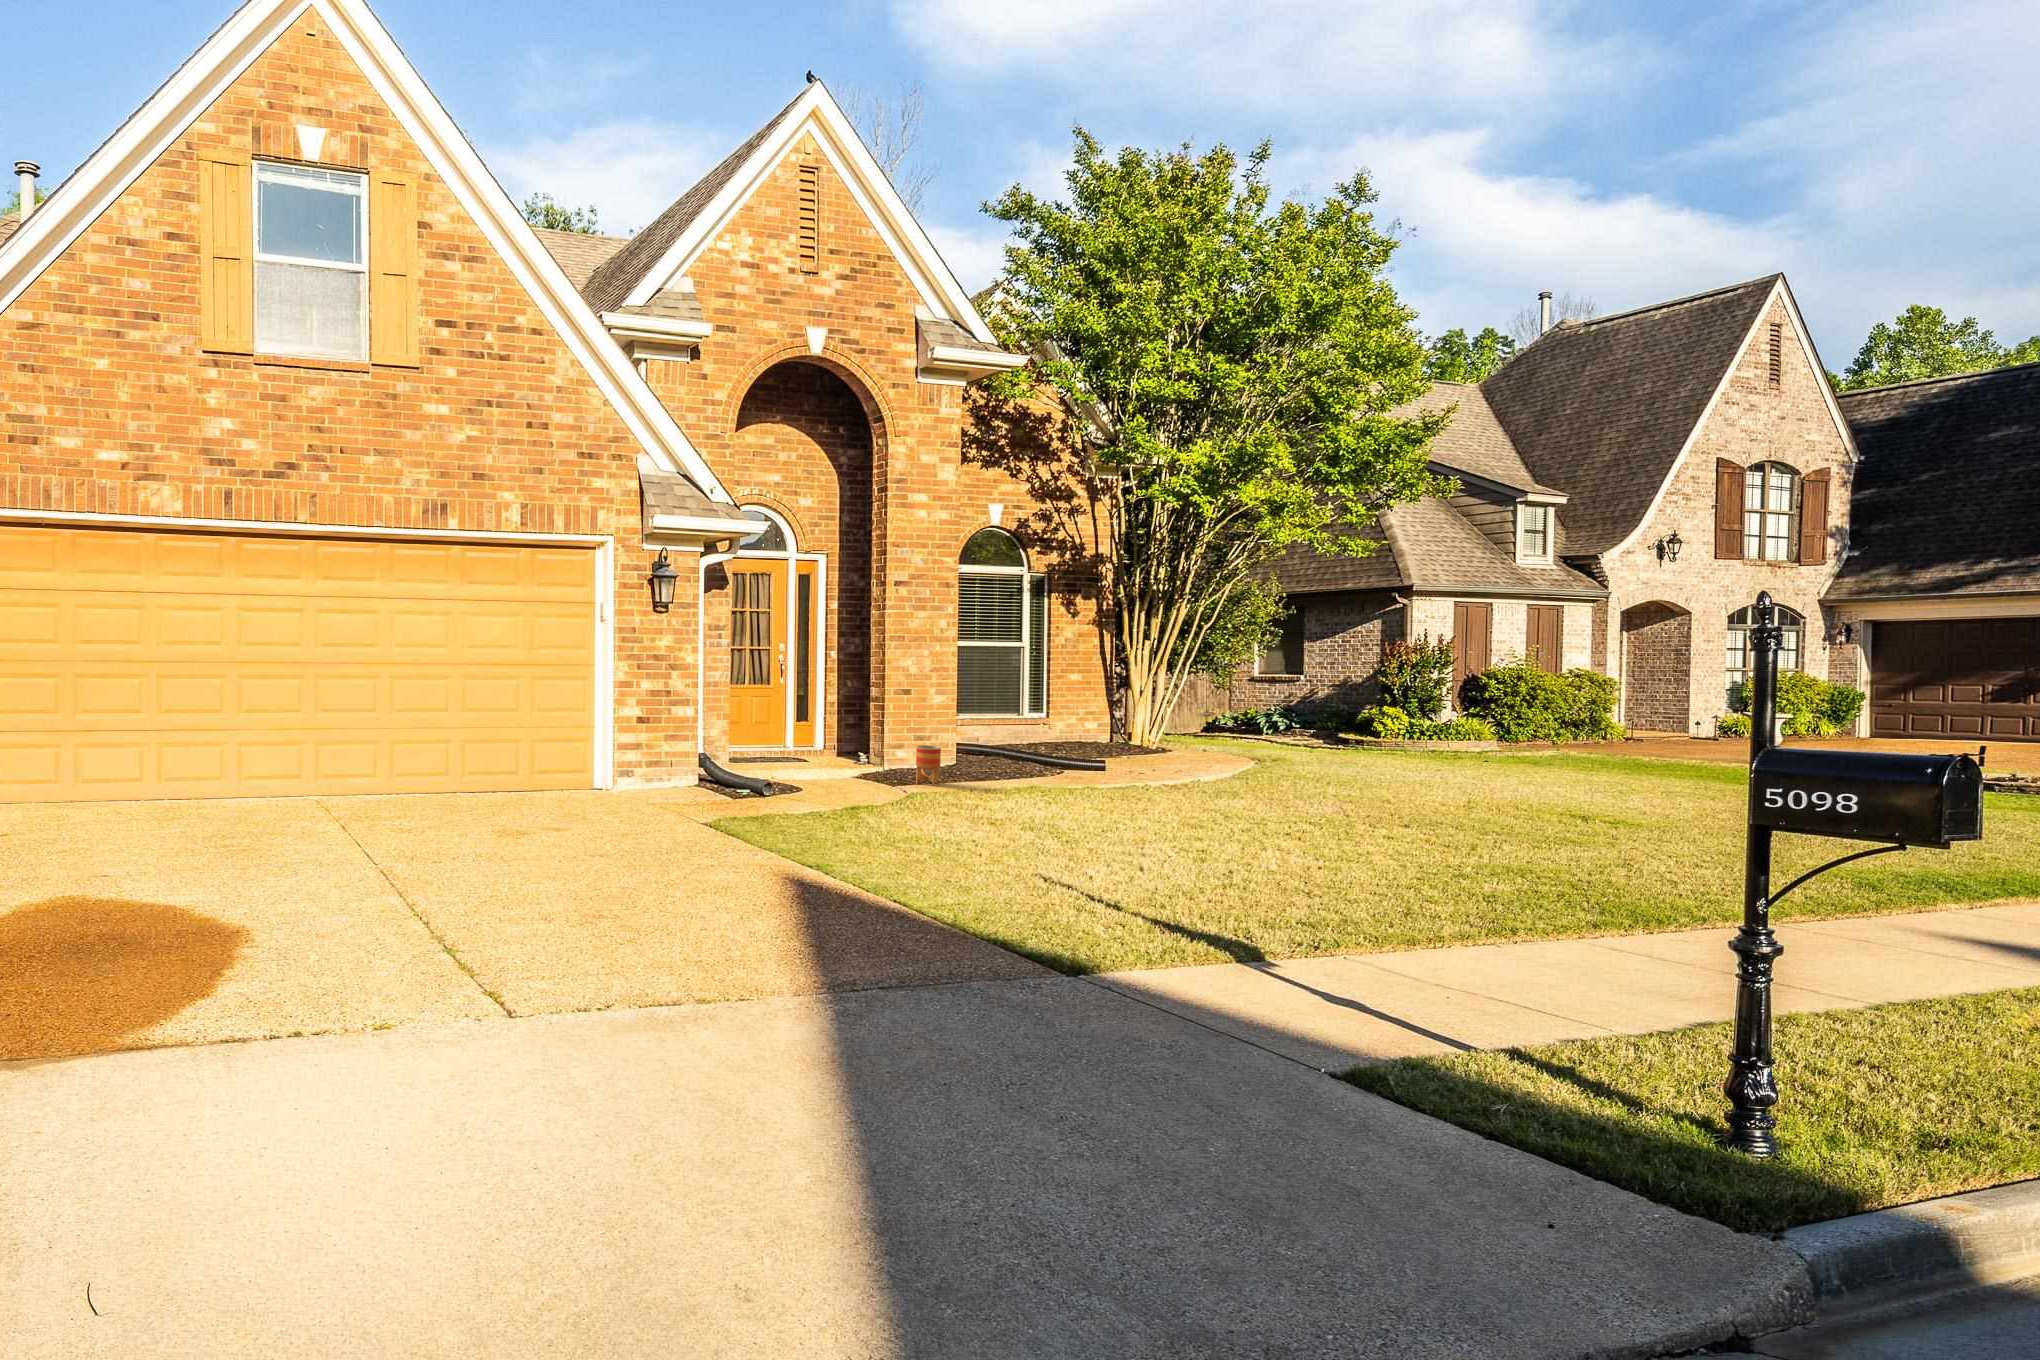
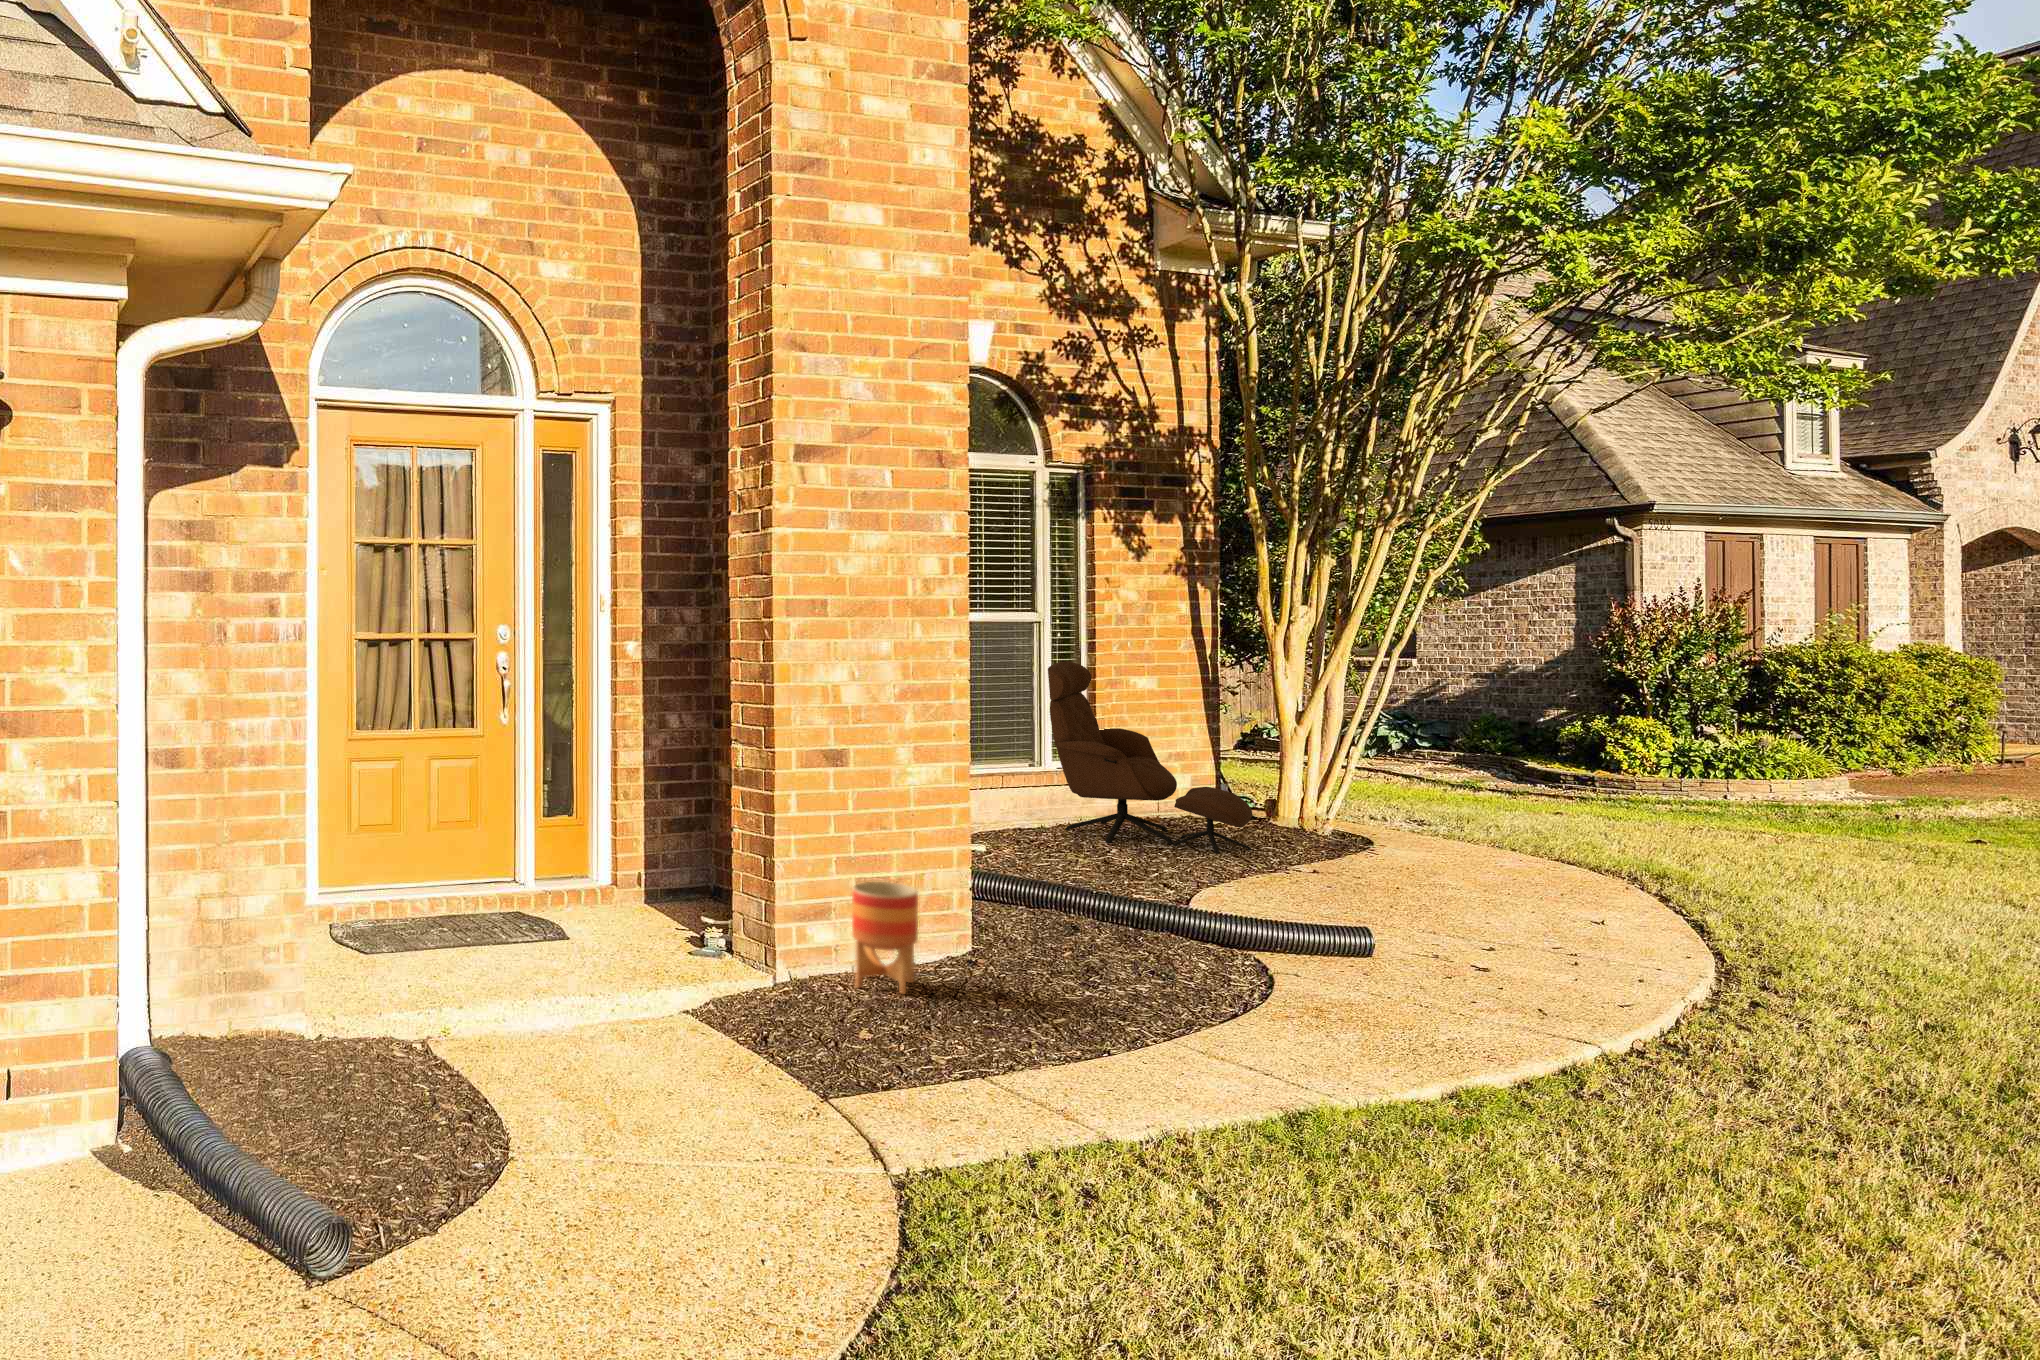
lounge chair: none [1025,665,1114,752] -> present [1048,661,1252,853]

